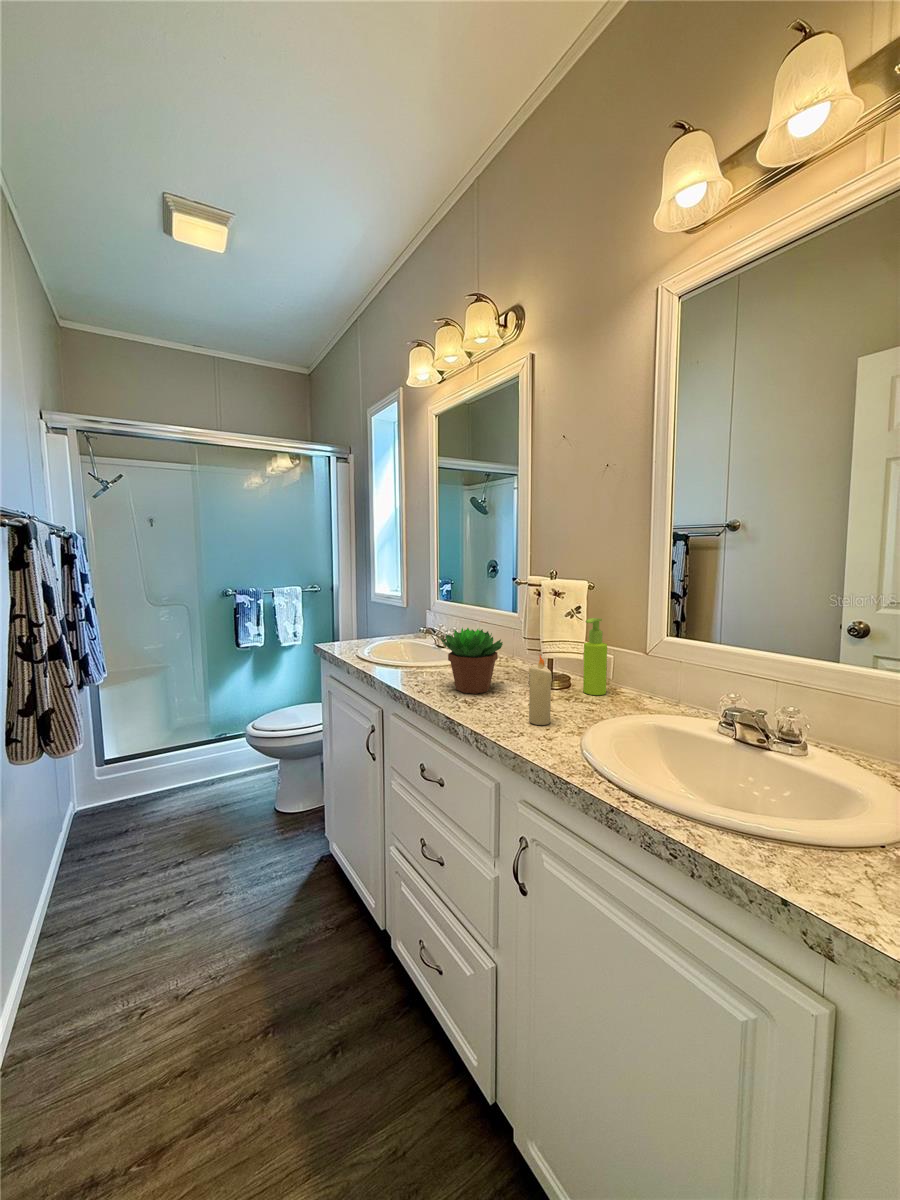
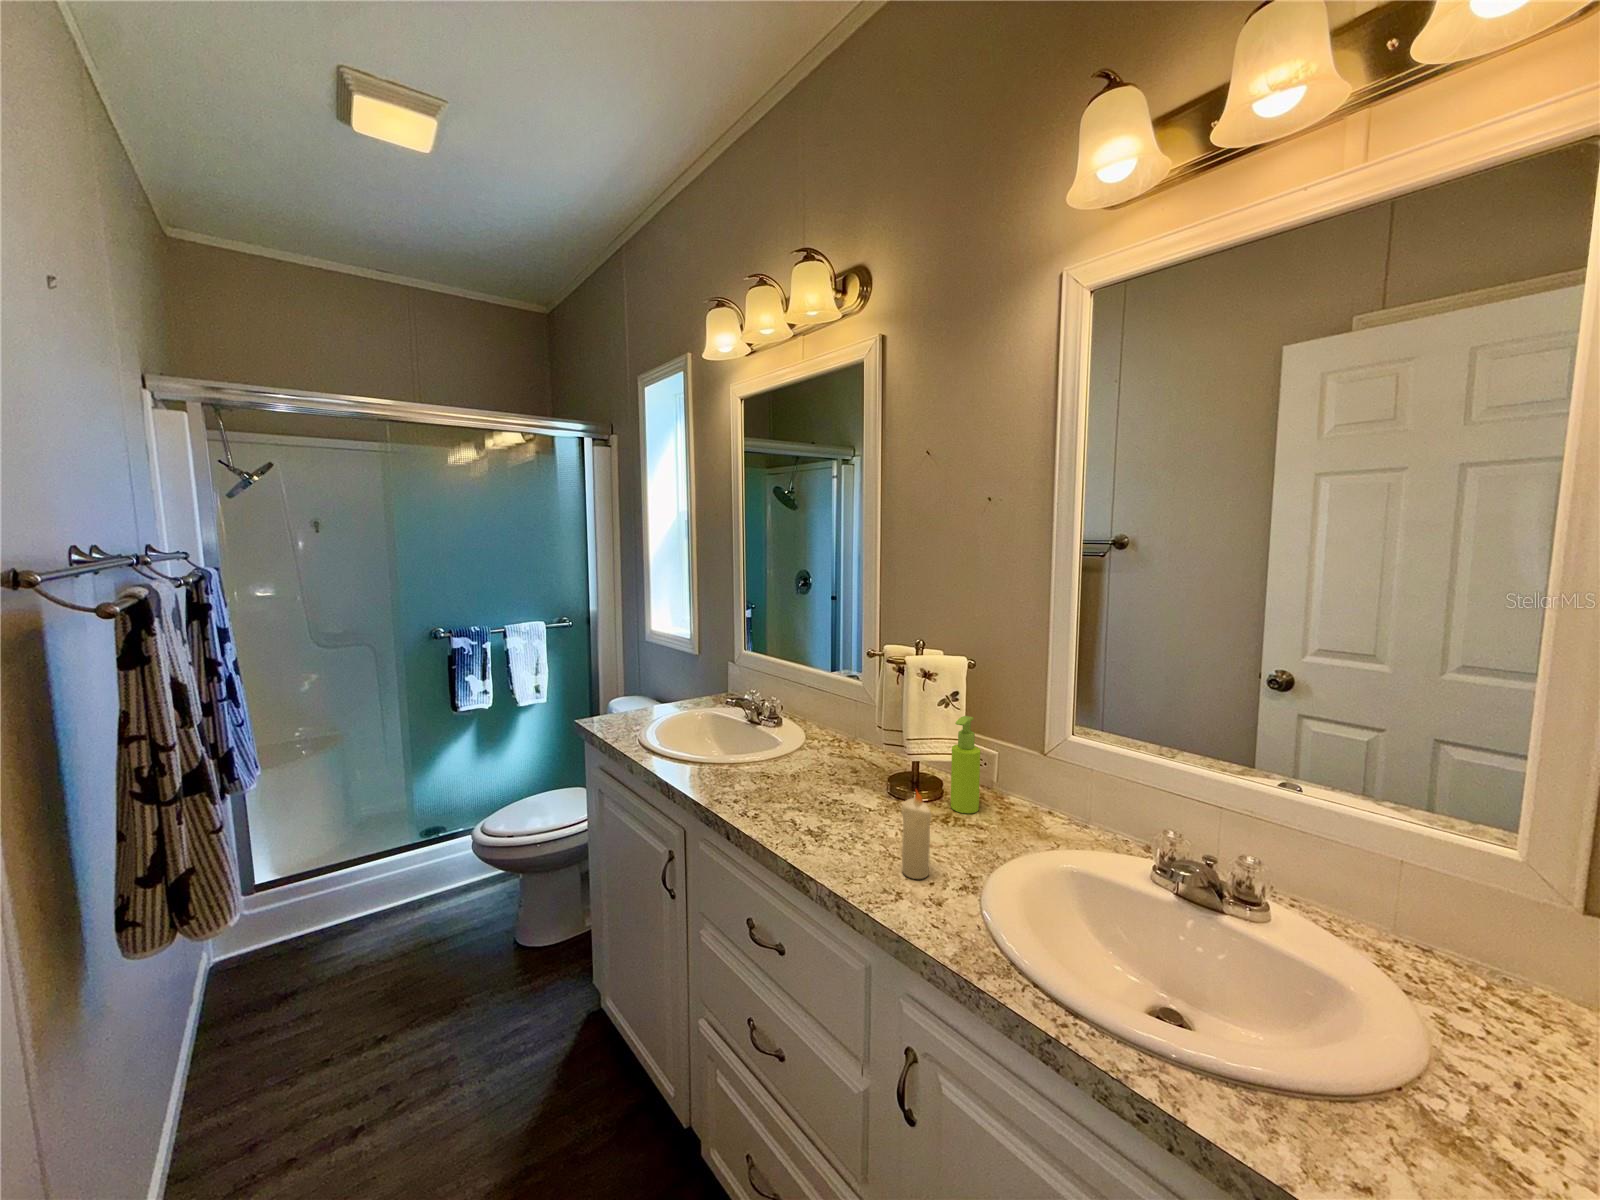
succulent plant: present [441,628,503,694] -> none [771,728,849,819]

